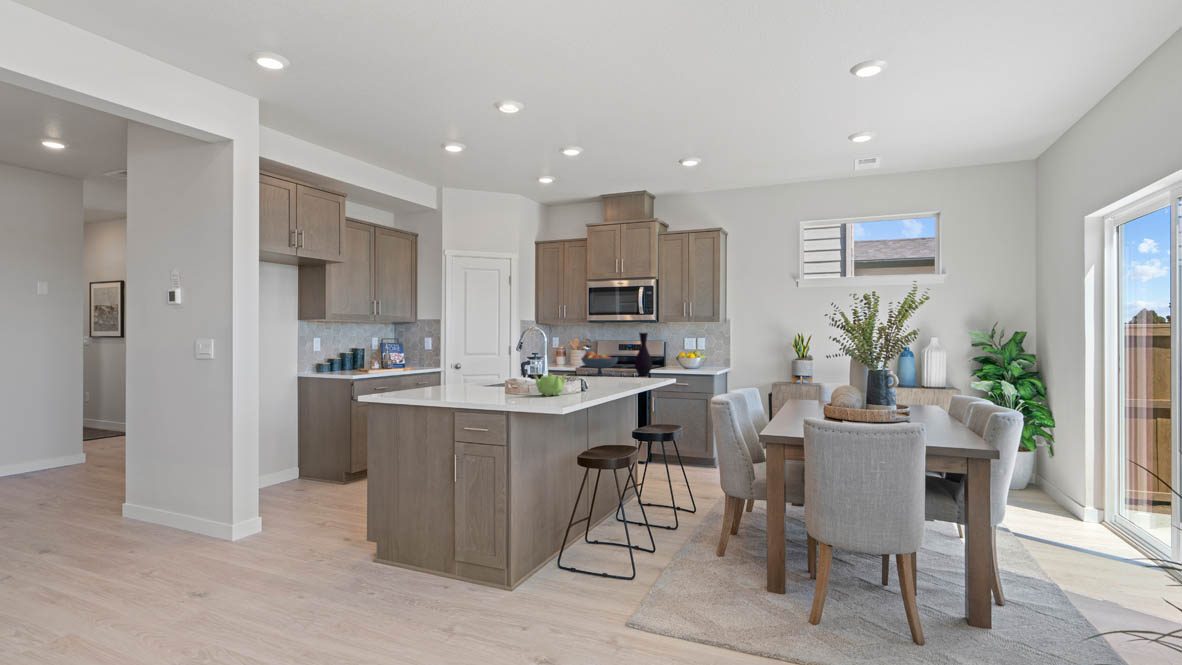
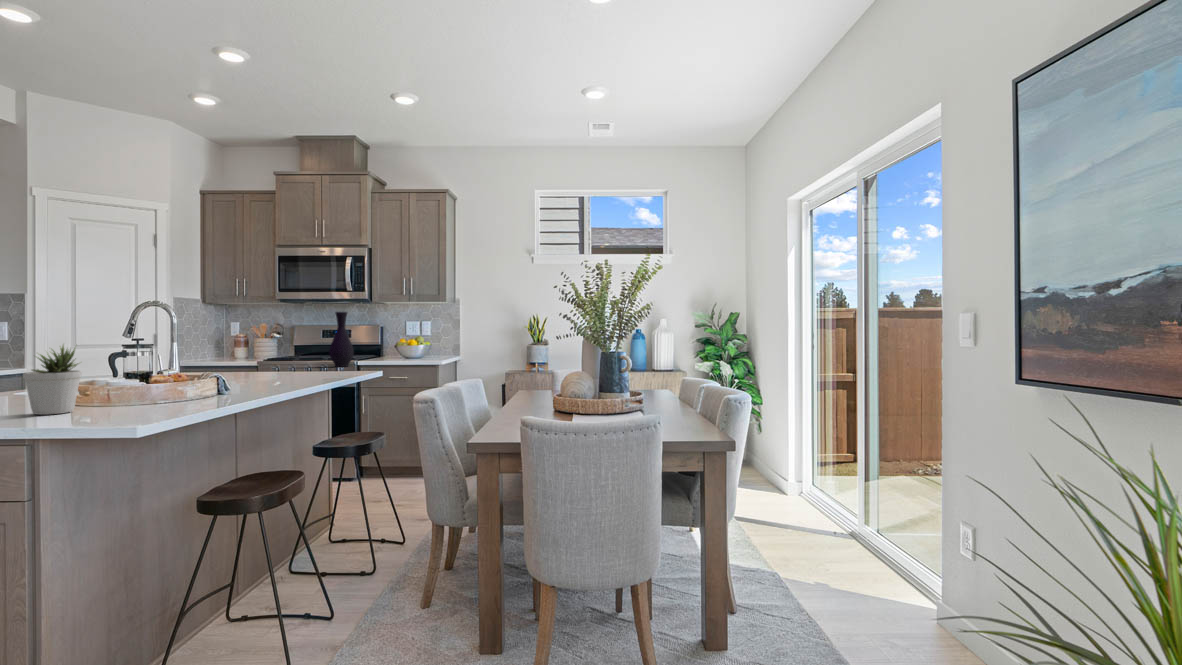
fruit bowl: present [581,352,618,376] -> none [254,336,310,368]
potted plant: none [502,358,529,400] -> present [23,345,82,415]
teapot: present [534,374,566,396] -> none [103,367,175,404]

